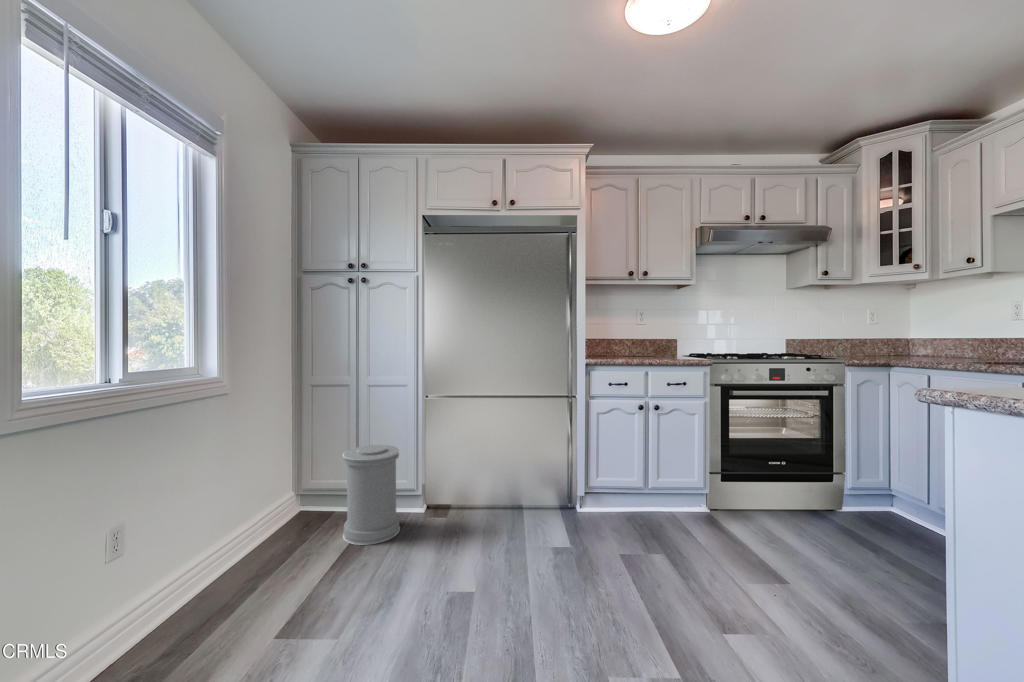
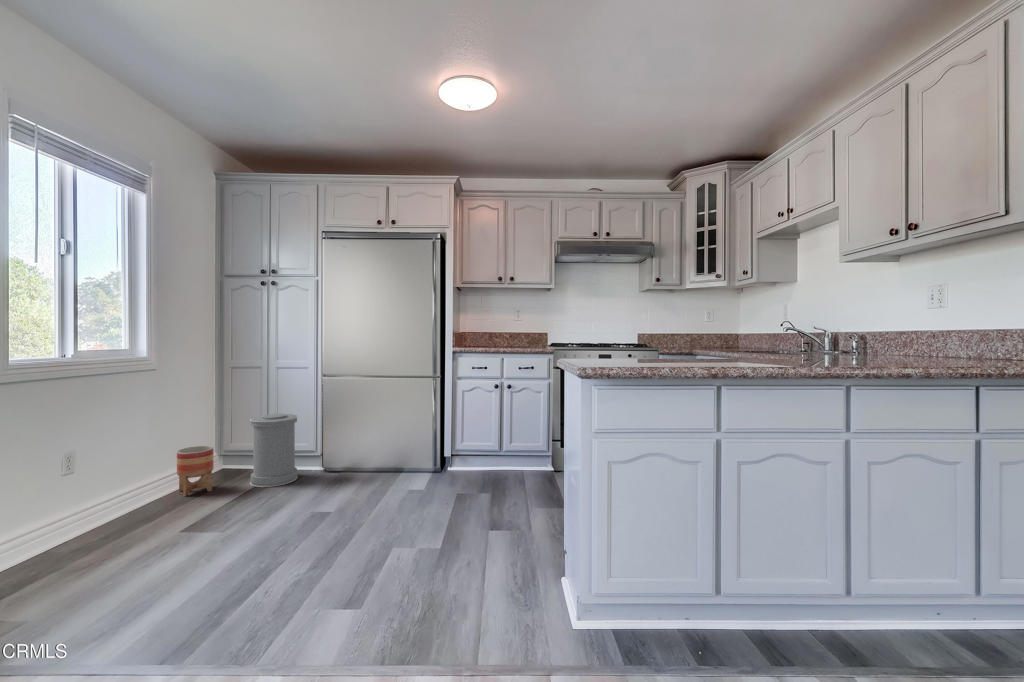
planter: none [254,491,299,564] -> present [177,446,214,496]

